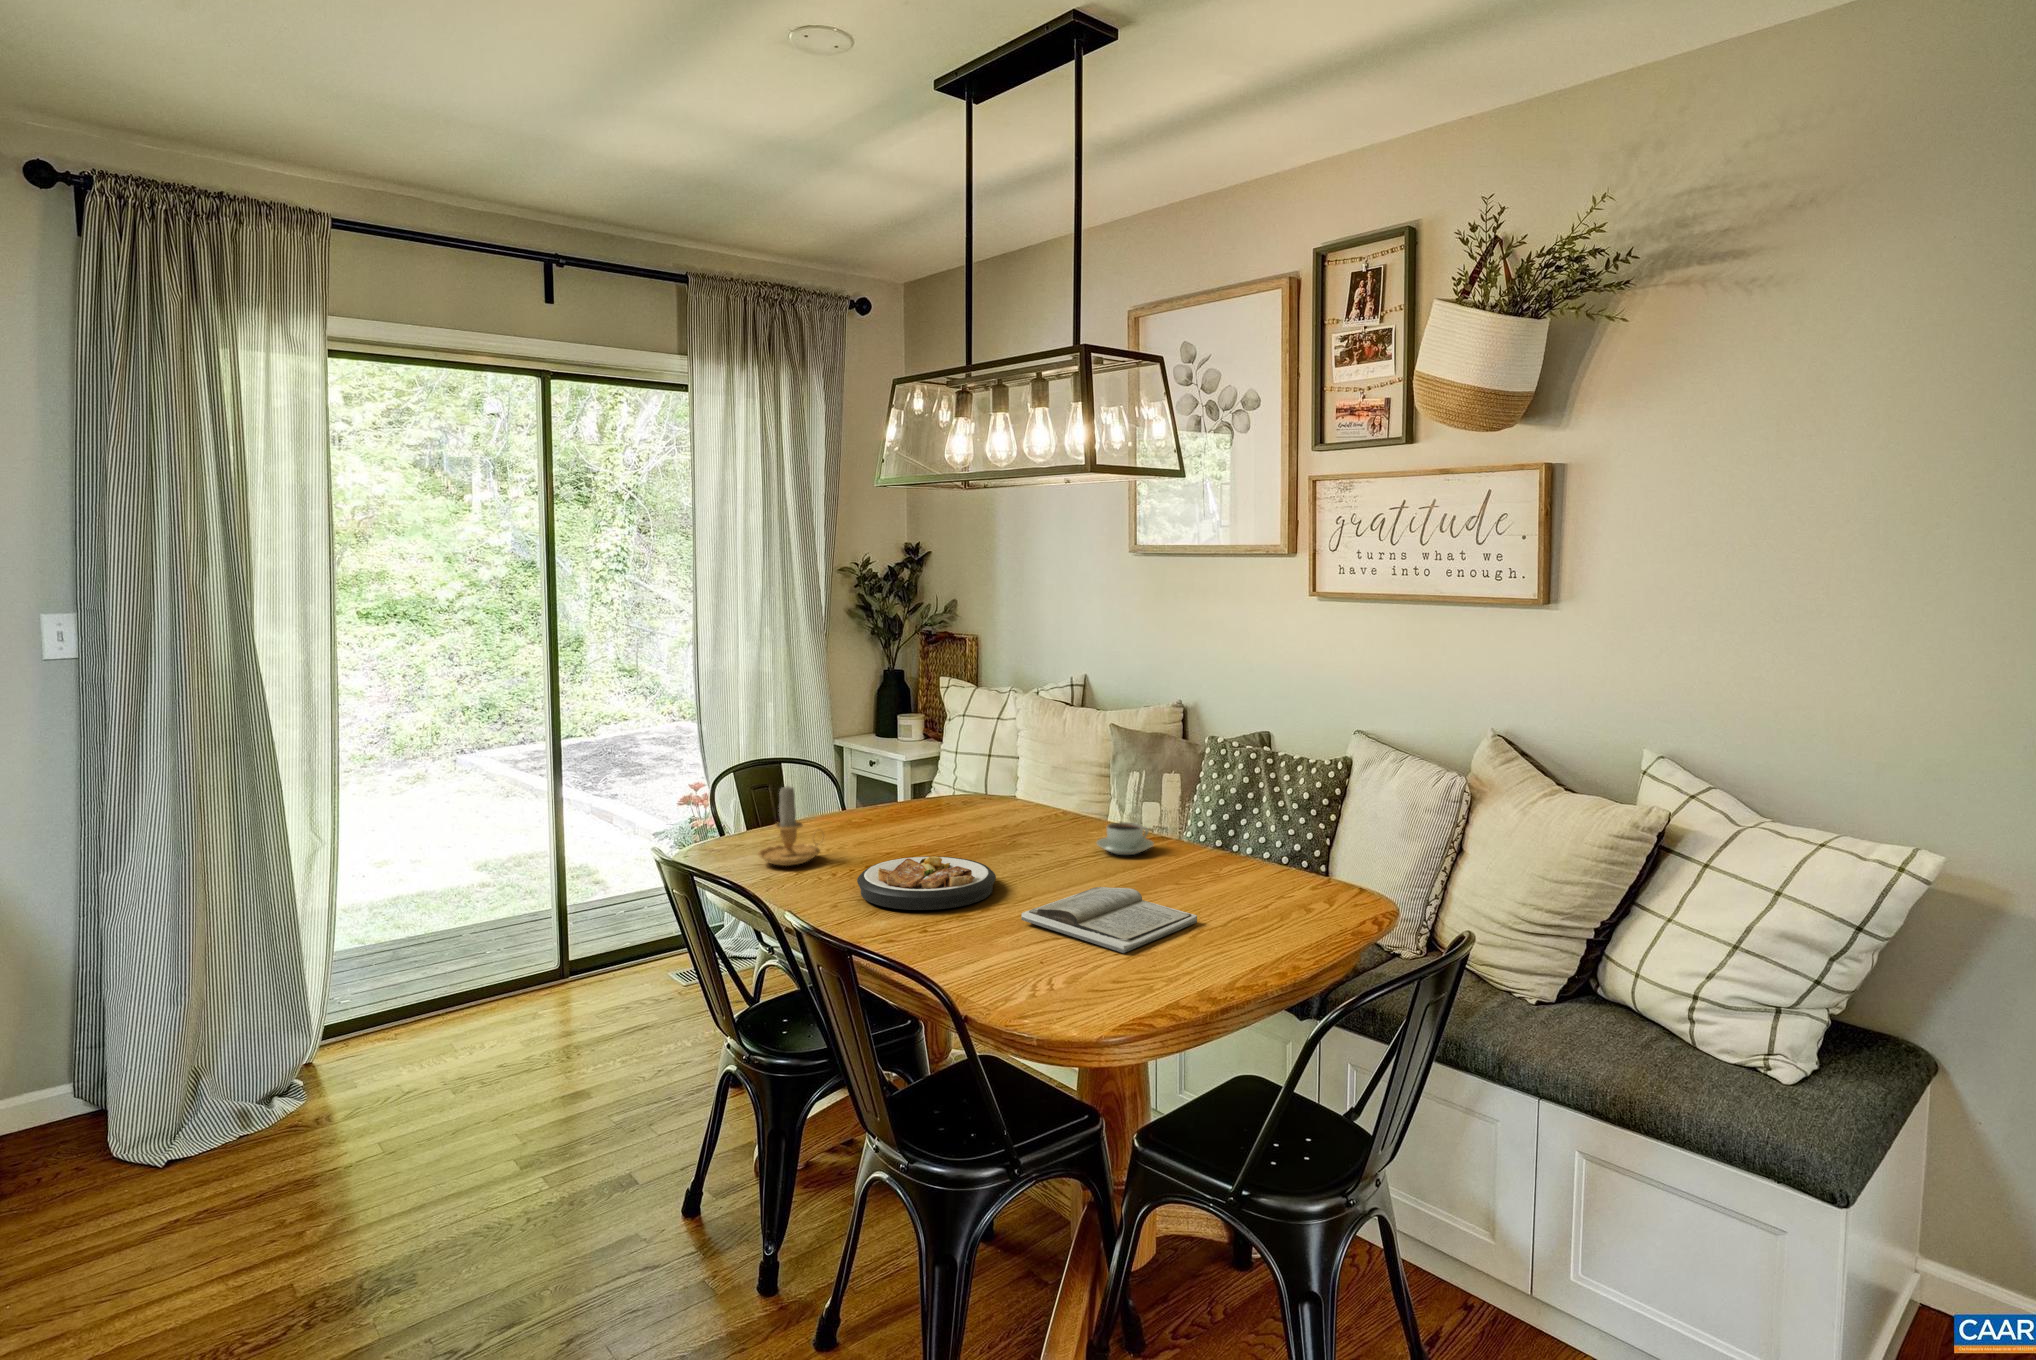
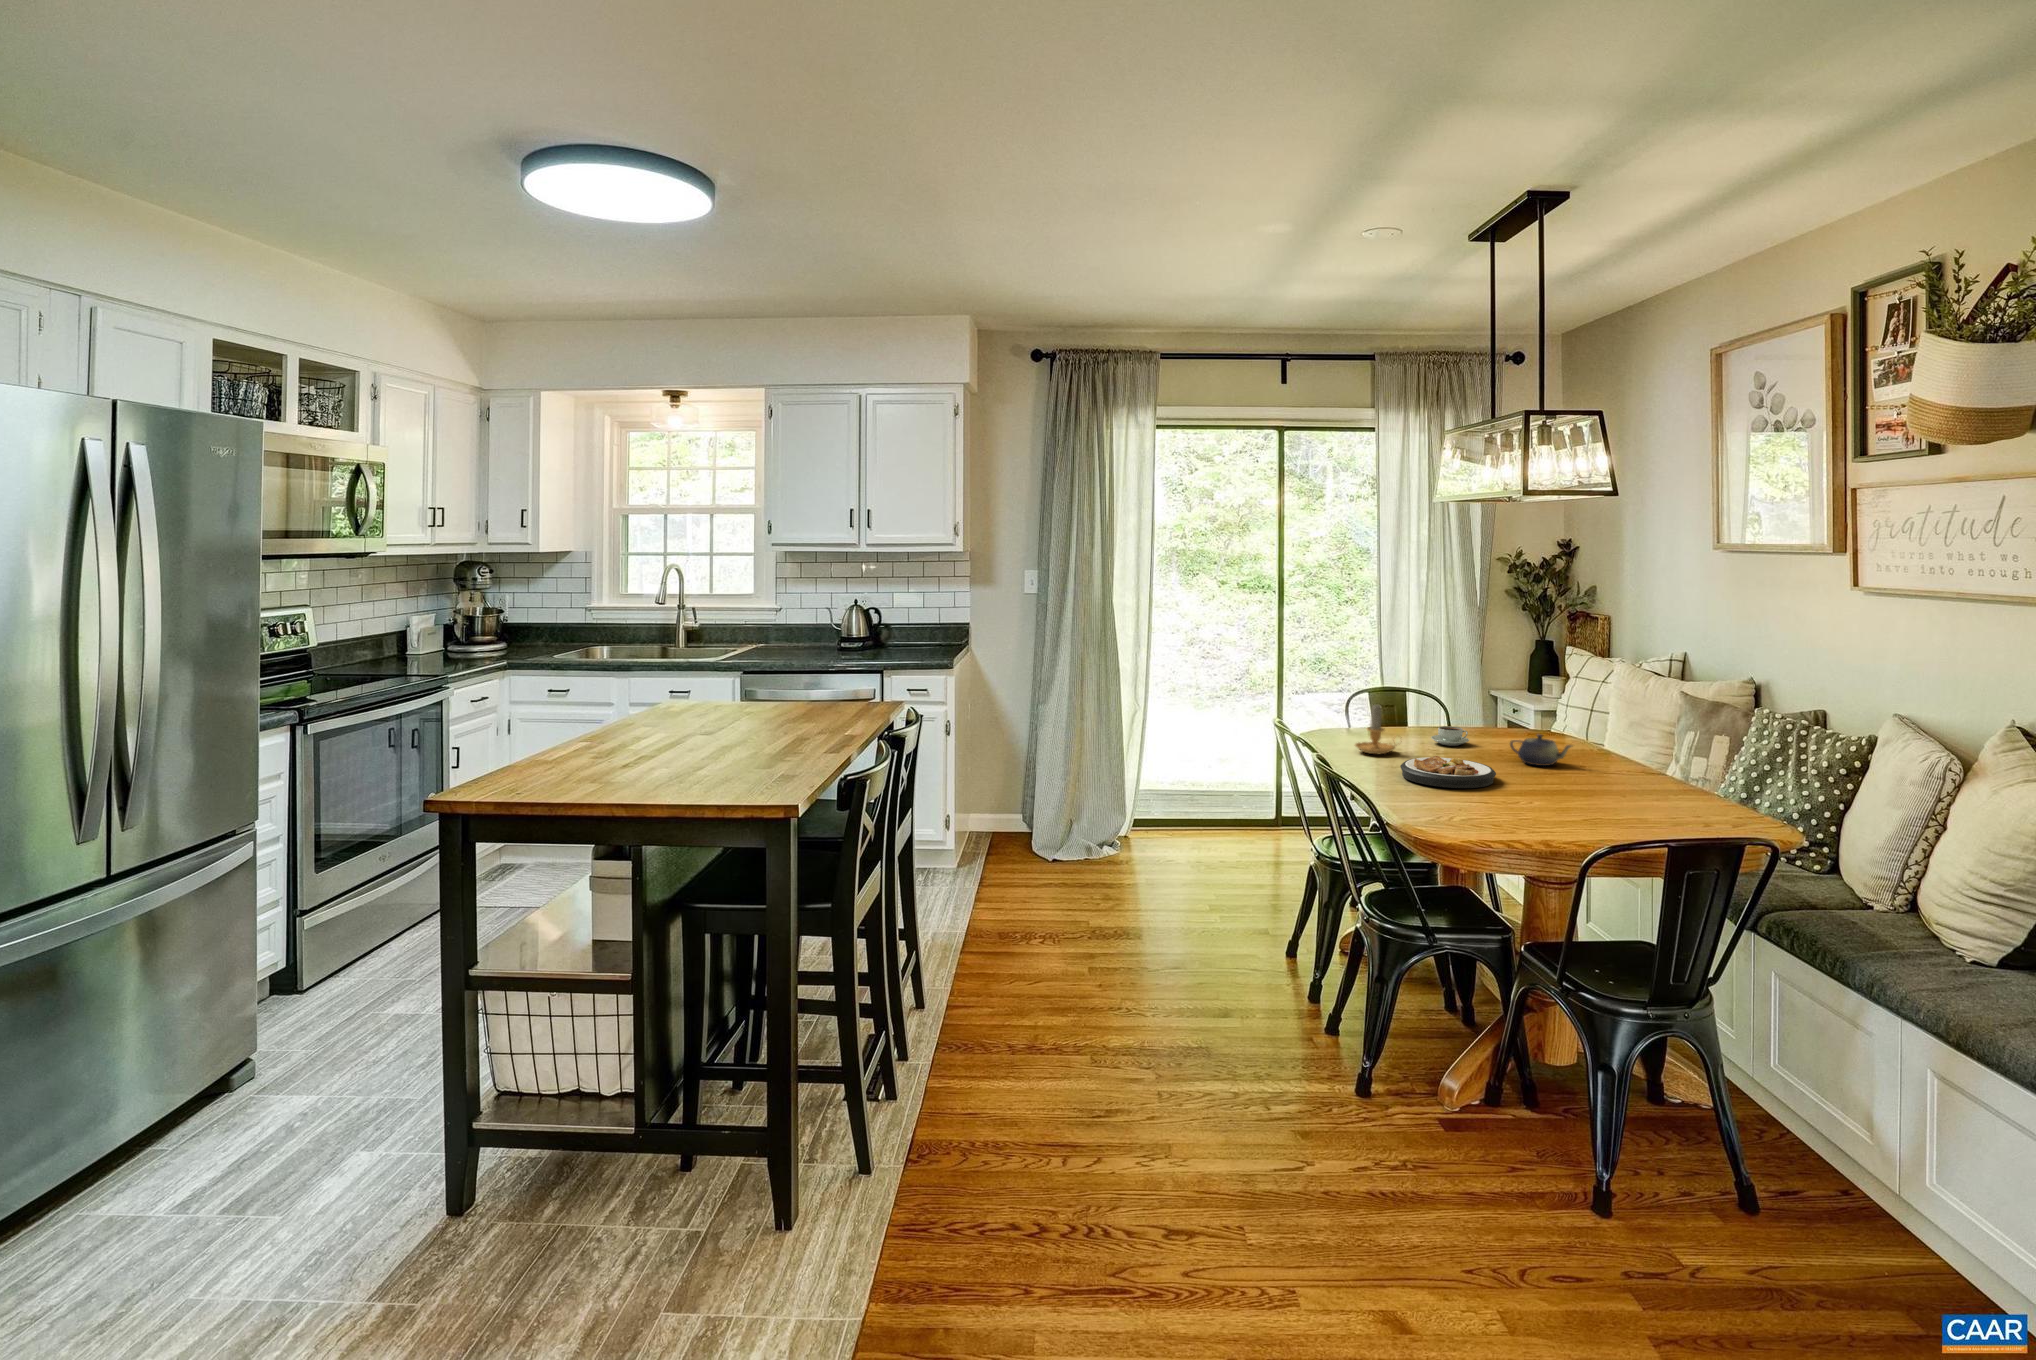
teapot: none [974,802,1060,847] -> present [1510,735,1572,766]
coffee cup: present [1097,822,1154,855] -> present [1431,726,1469,746]
book: present [1022,887,1197,953] -> none [1491,791,1616,825]

